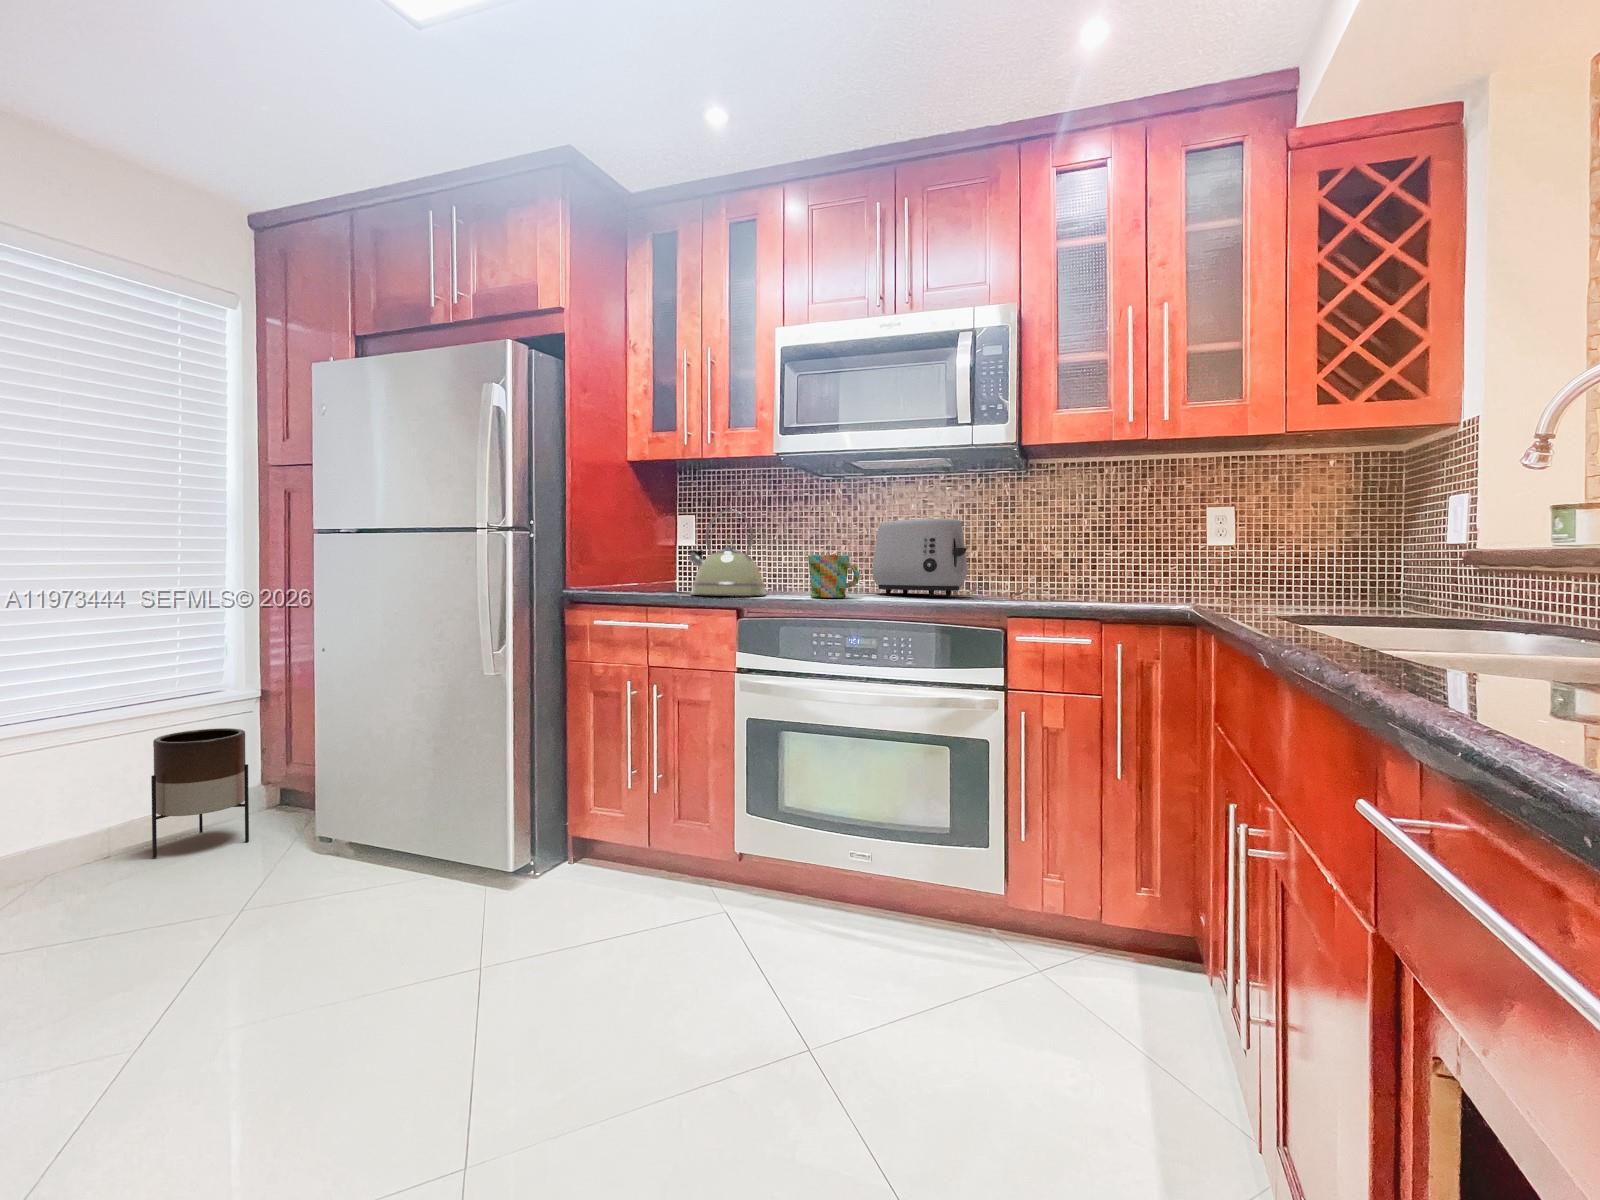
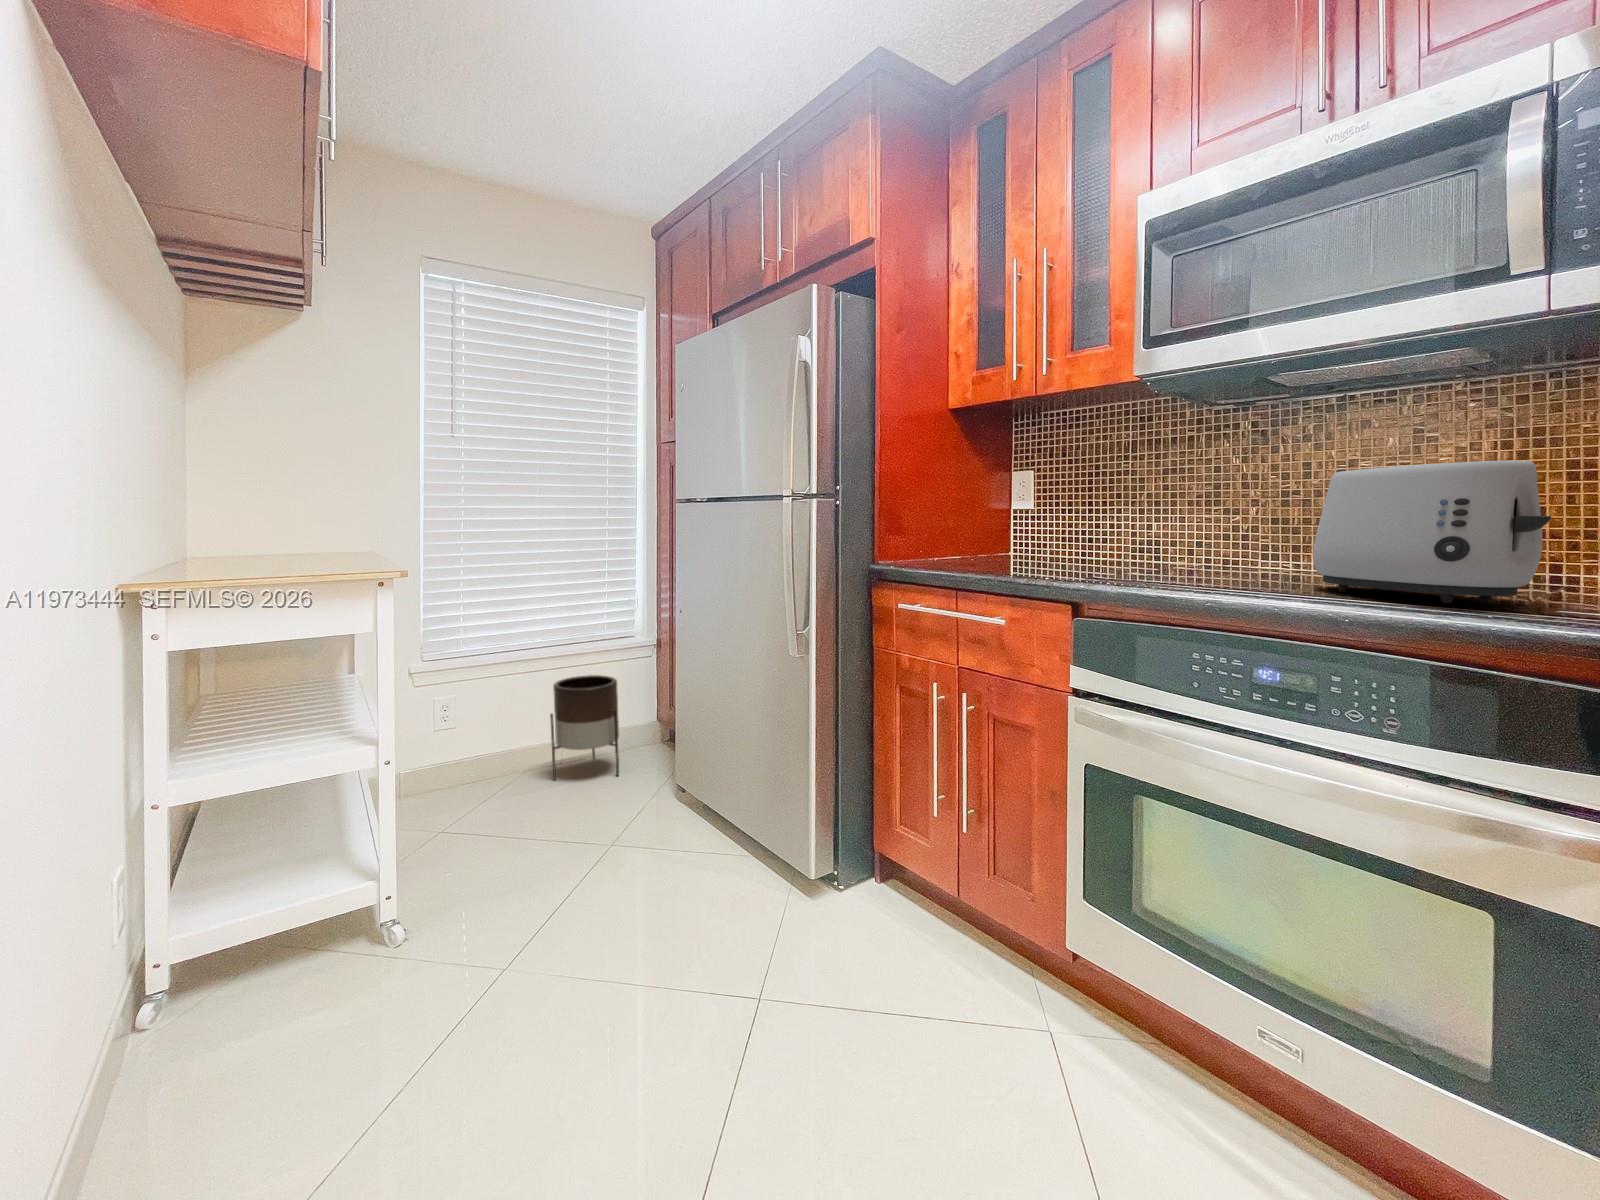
kettle: present [688,509,765,596] -> none [1005,465,1120,591]
mug: present [808,555,859,598] -> none [1193,531,1290,601]

